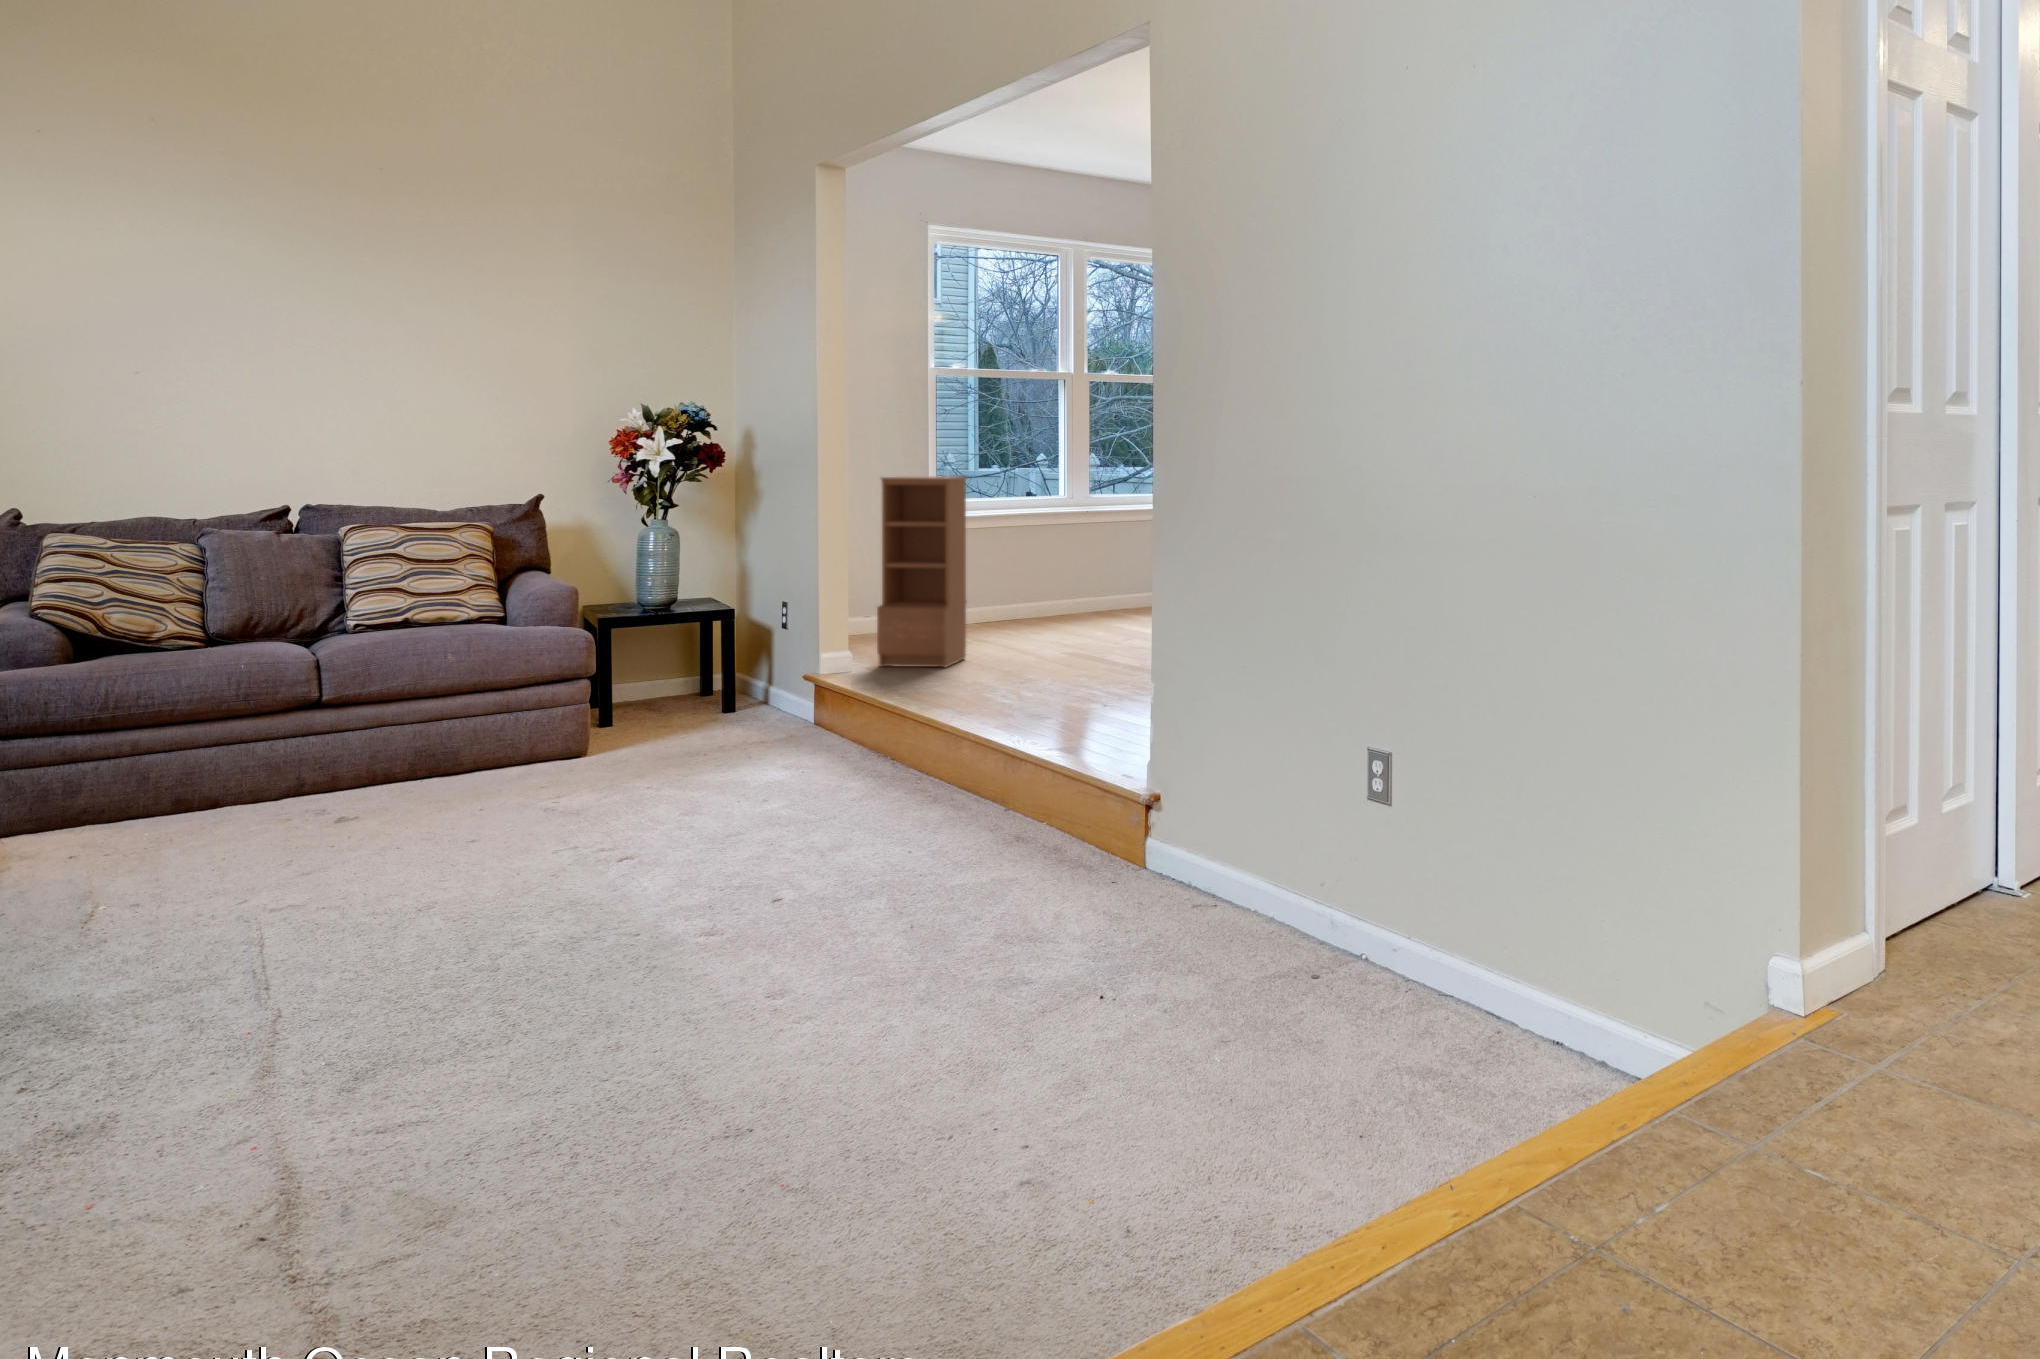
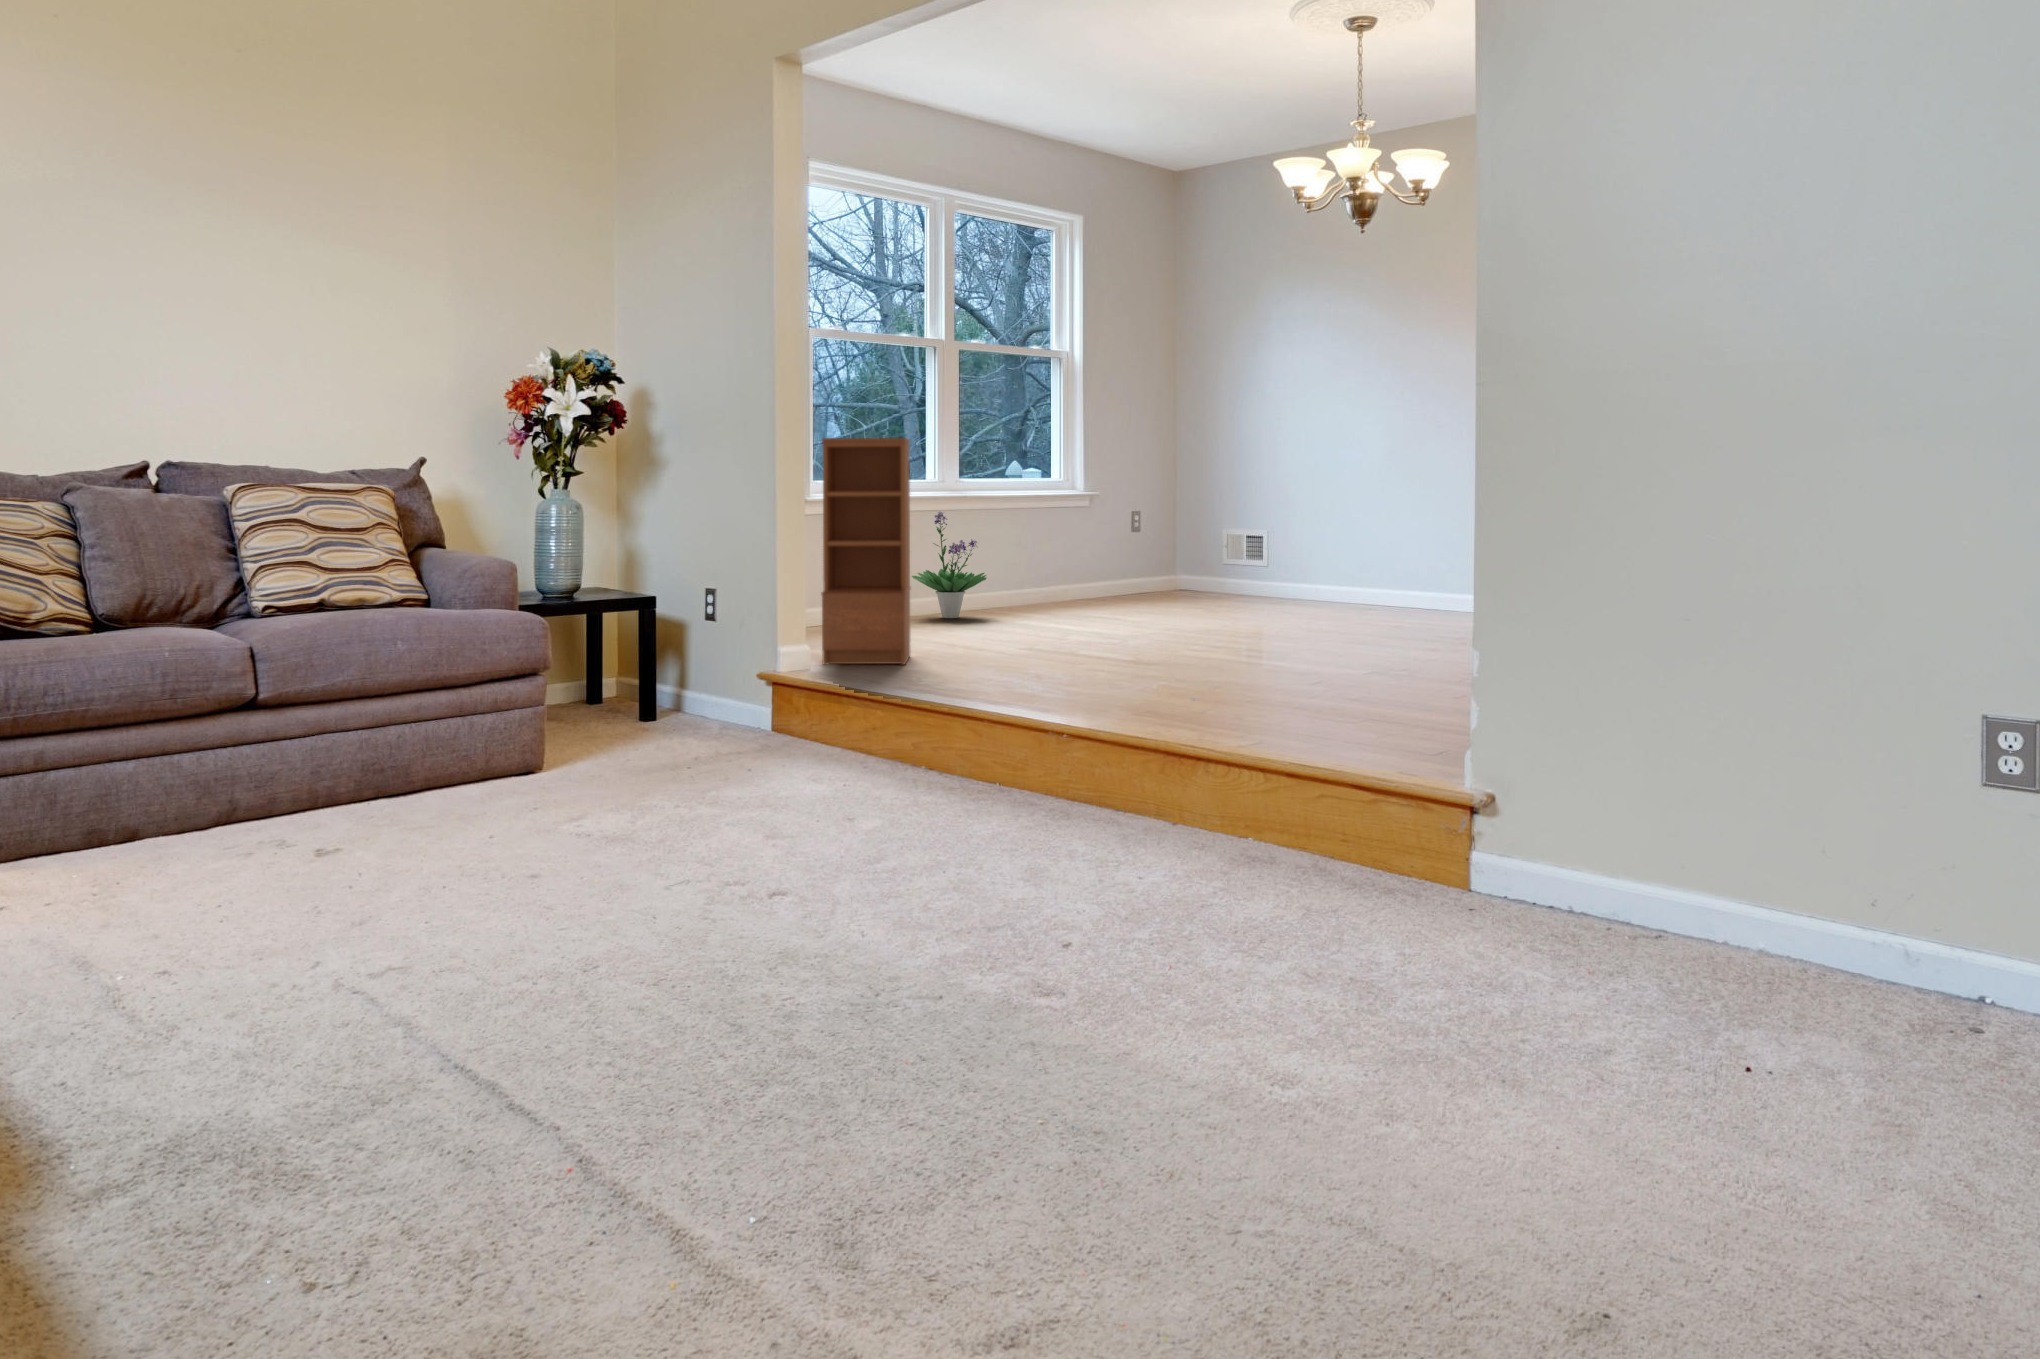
potted plant: none [1036,526,1105,620] -> present [912,511,986,618]

